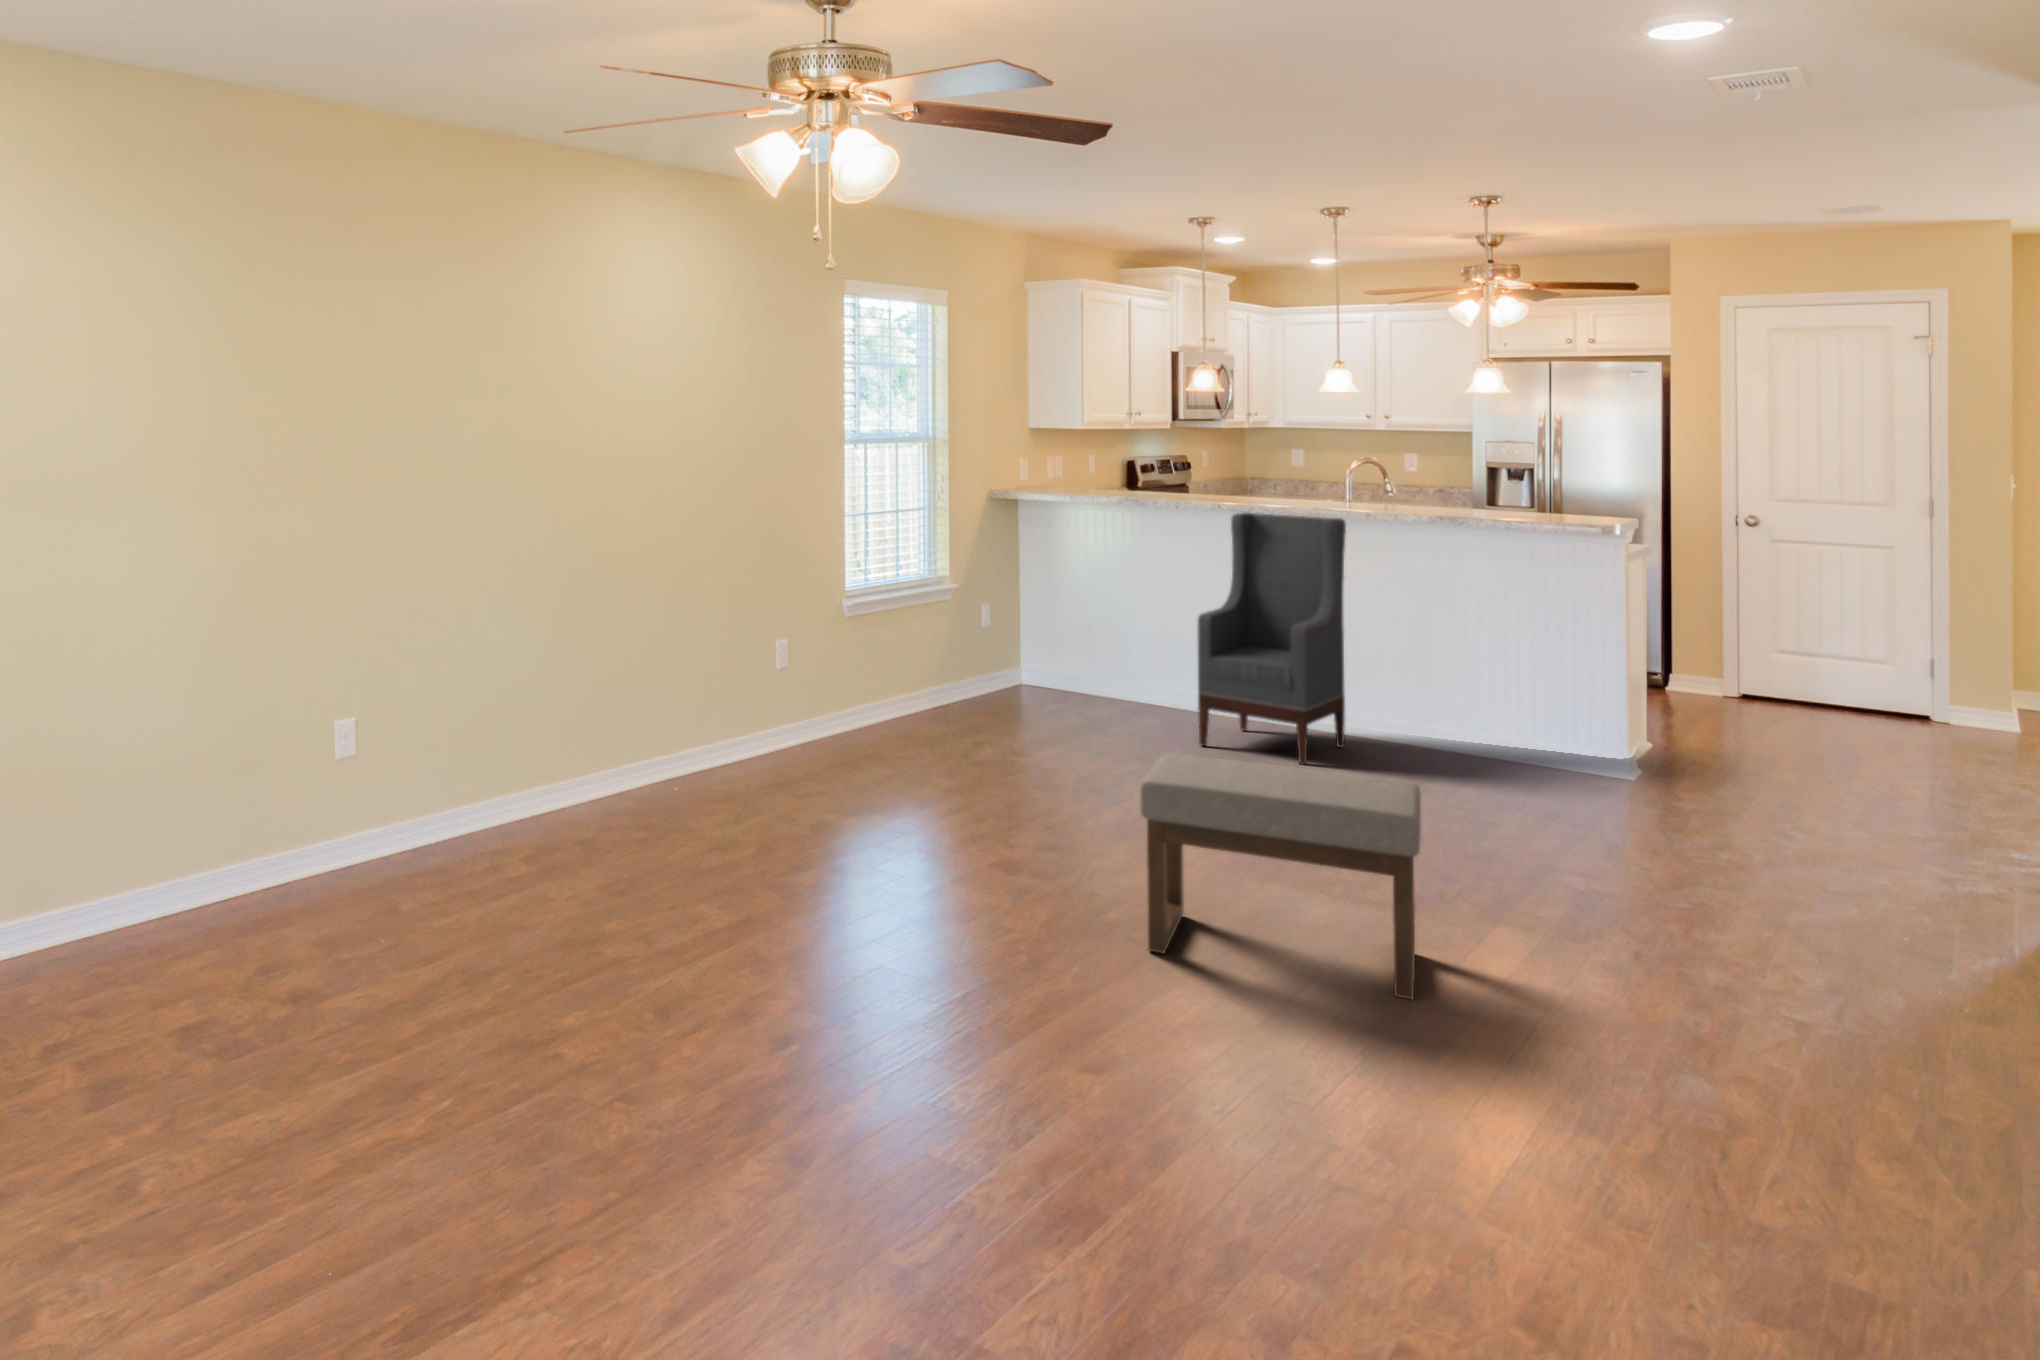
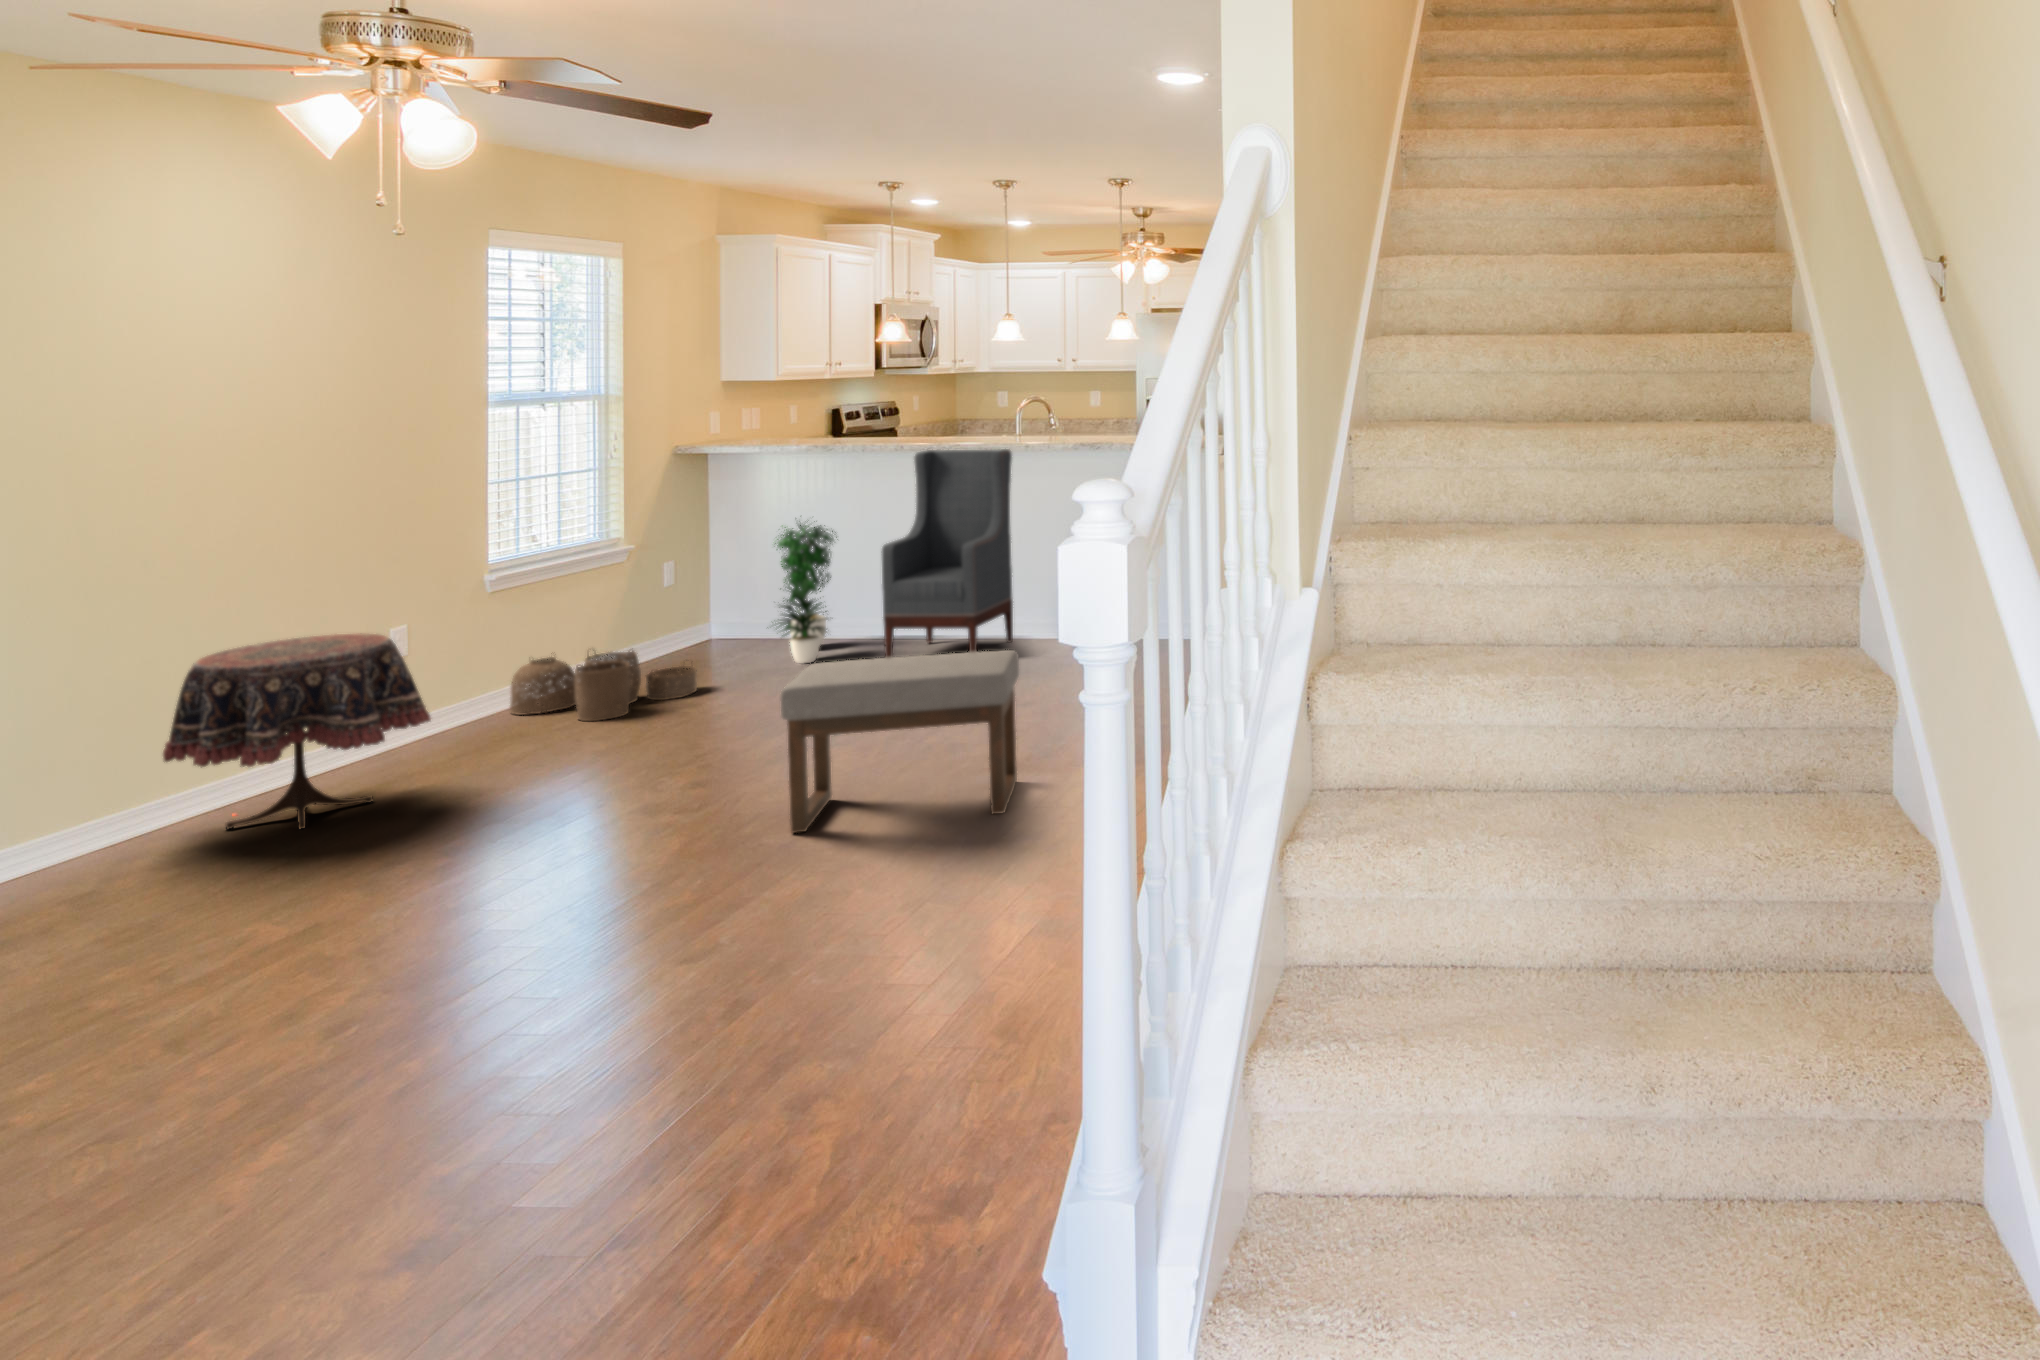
potted plant: none [1076,569,1147,731] -> present [775,521,837,664]
side table: none [626,640,807,816] -> present [163,633,431,829]
woven basket: none [856,680,1014,757] -> present [510,650,697,721]

